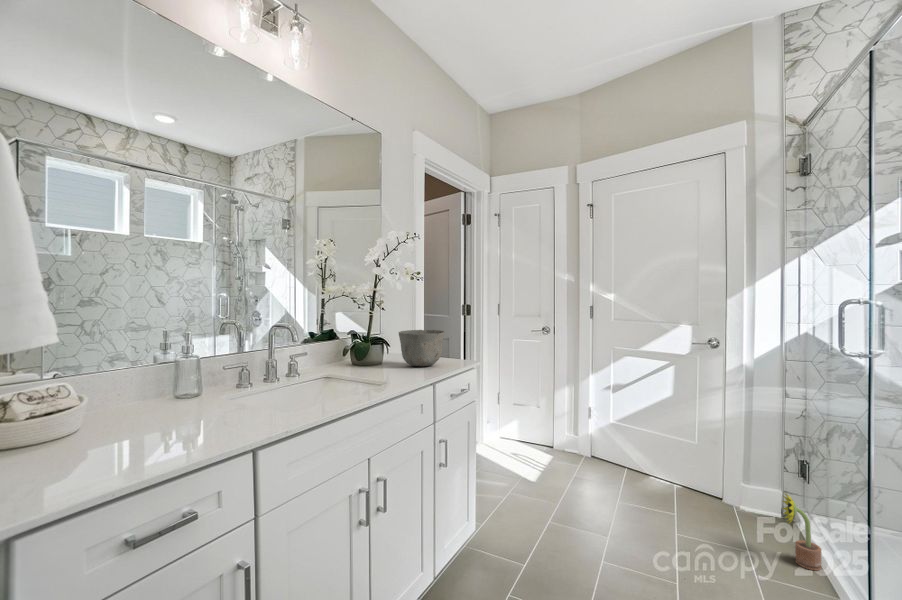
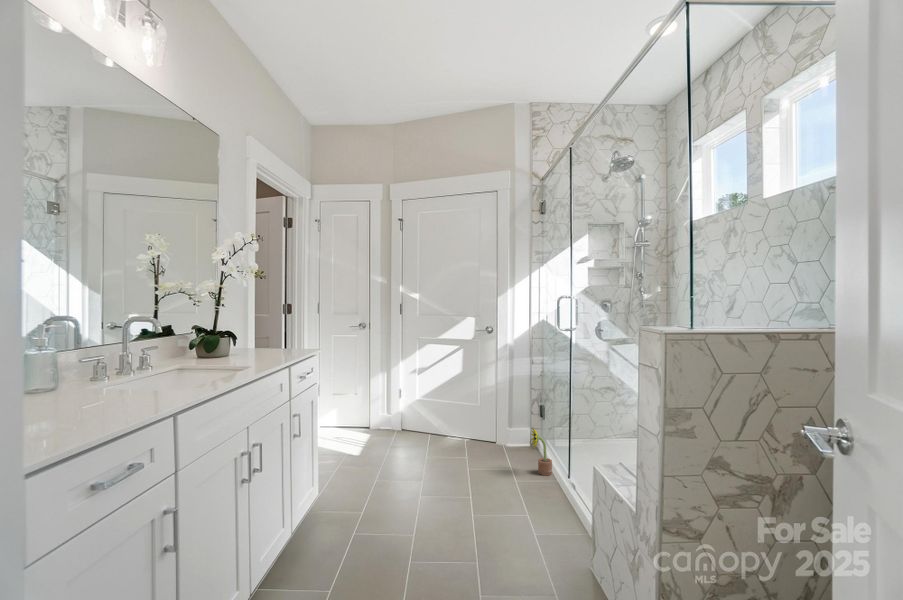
ceramic bowl: present [399,330,445,366] -> none [246,324,290,356]

